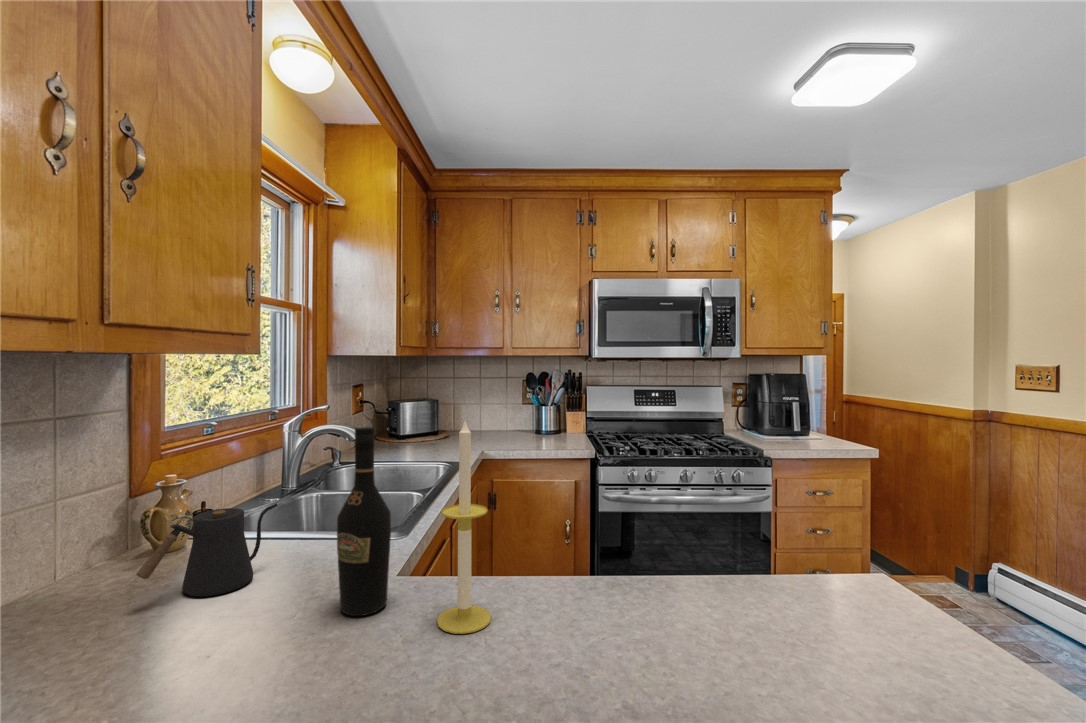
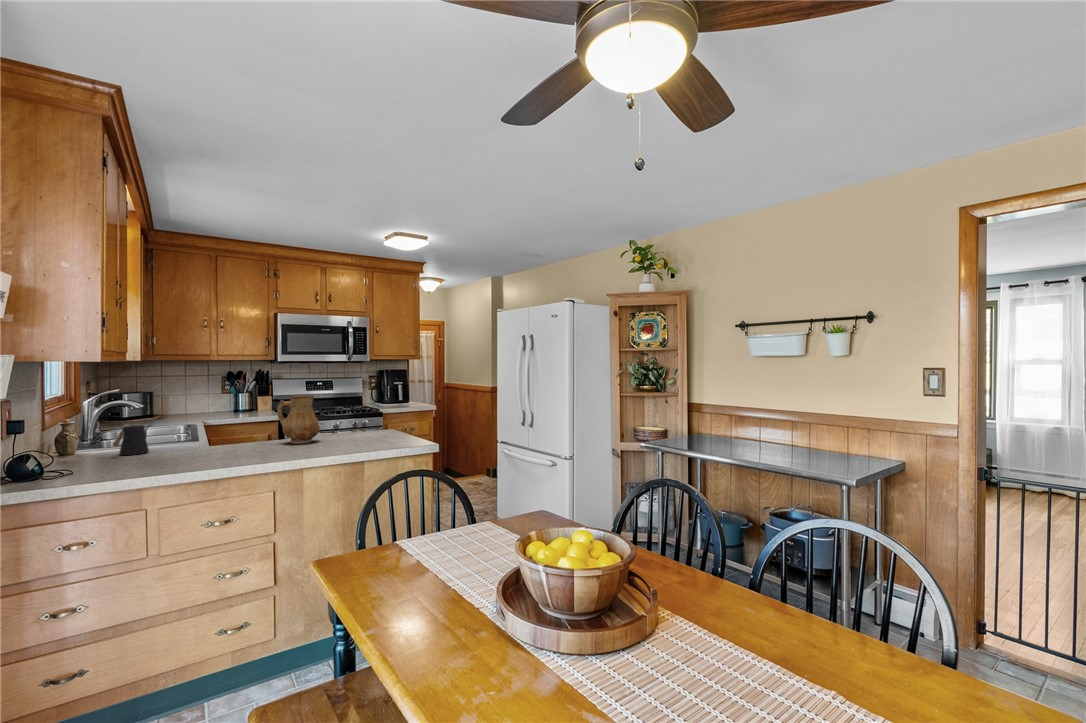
candle: present [437,421,491,634] -> none [242,384,261,448]
wine bottle: present [337,427,391,616] -> none [200,389,220,450]
ceramic pitcher: none [539,458,669,643] -> present [277,395,319,444]

